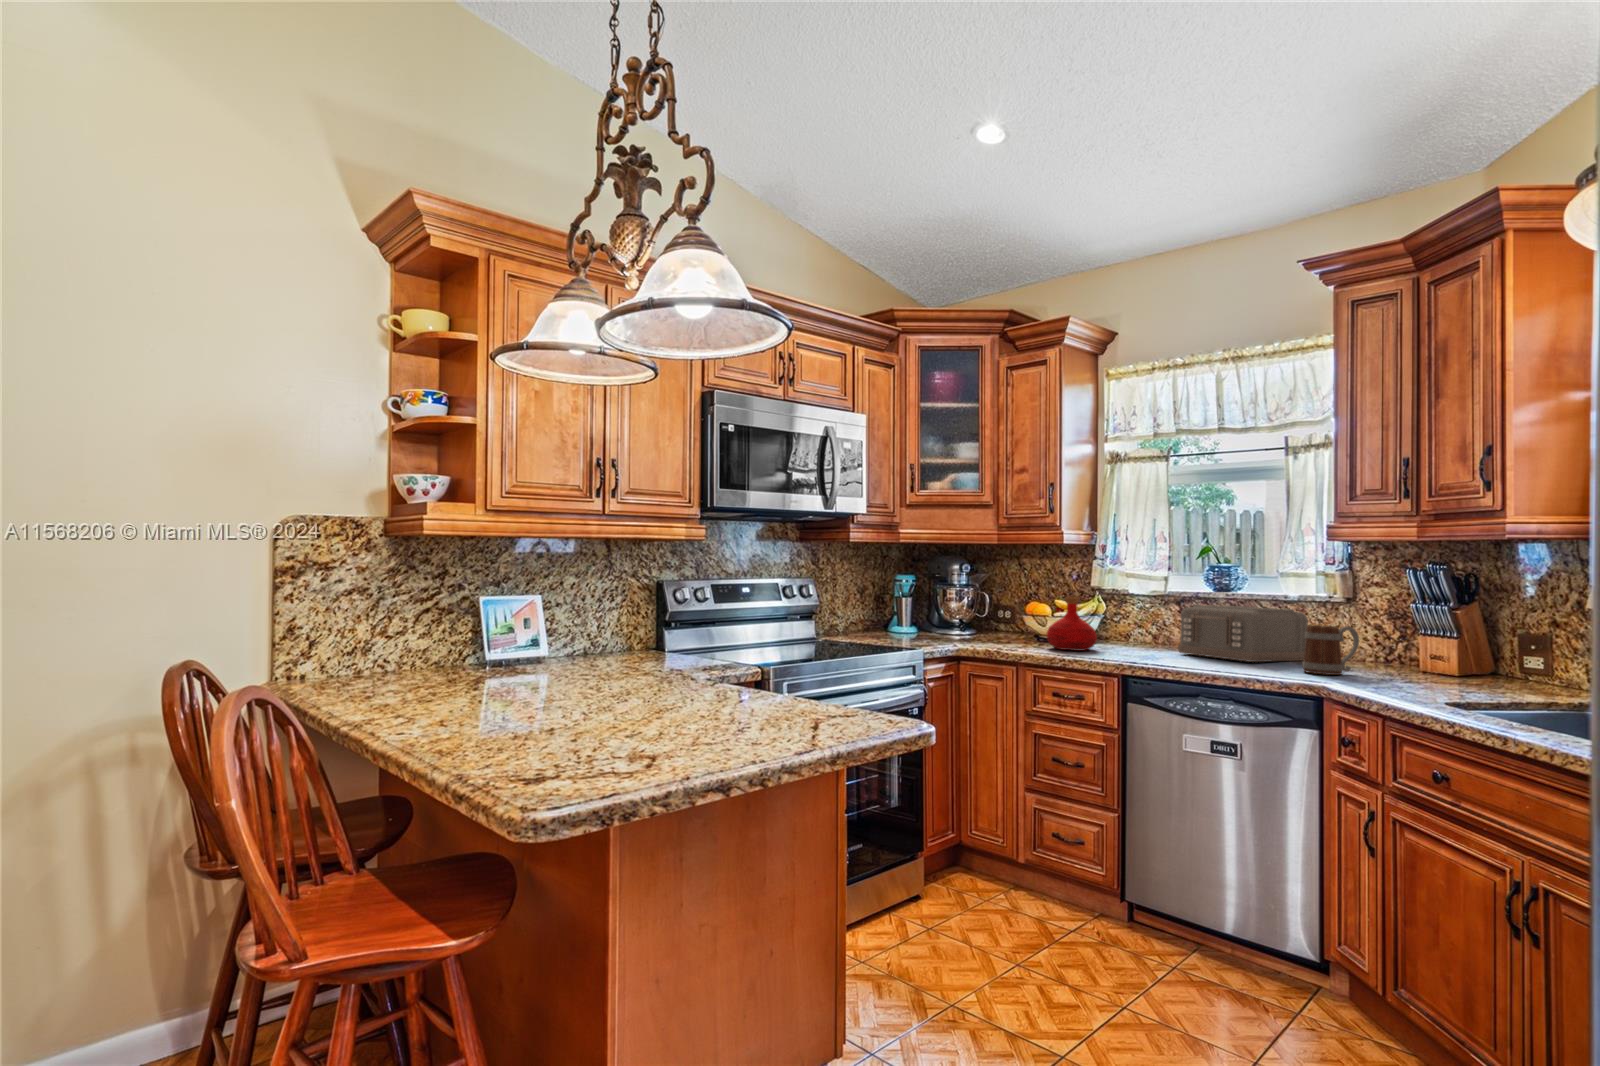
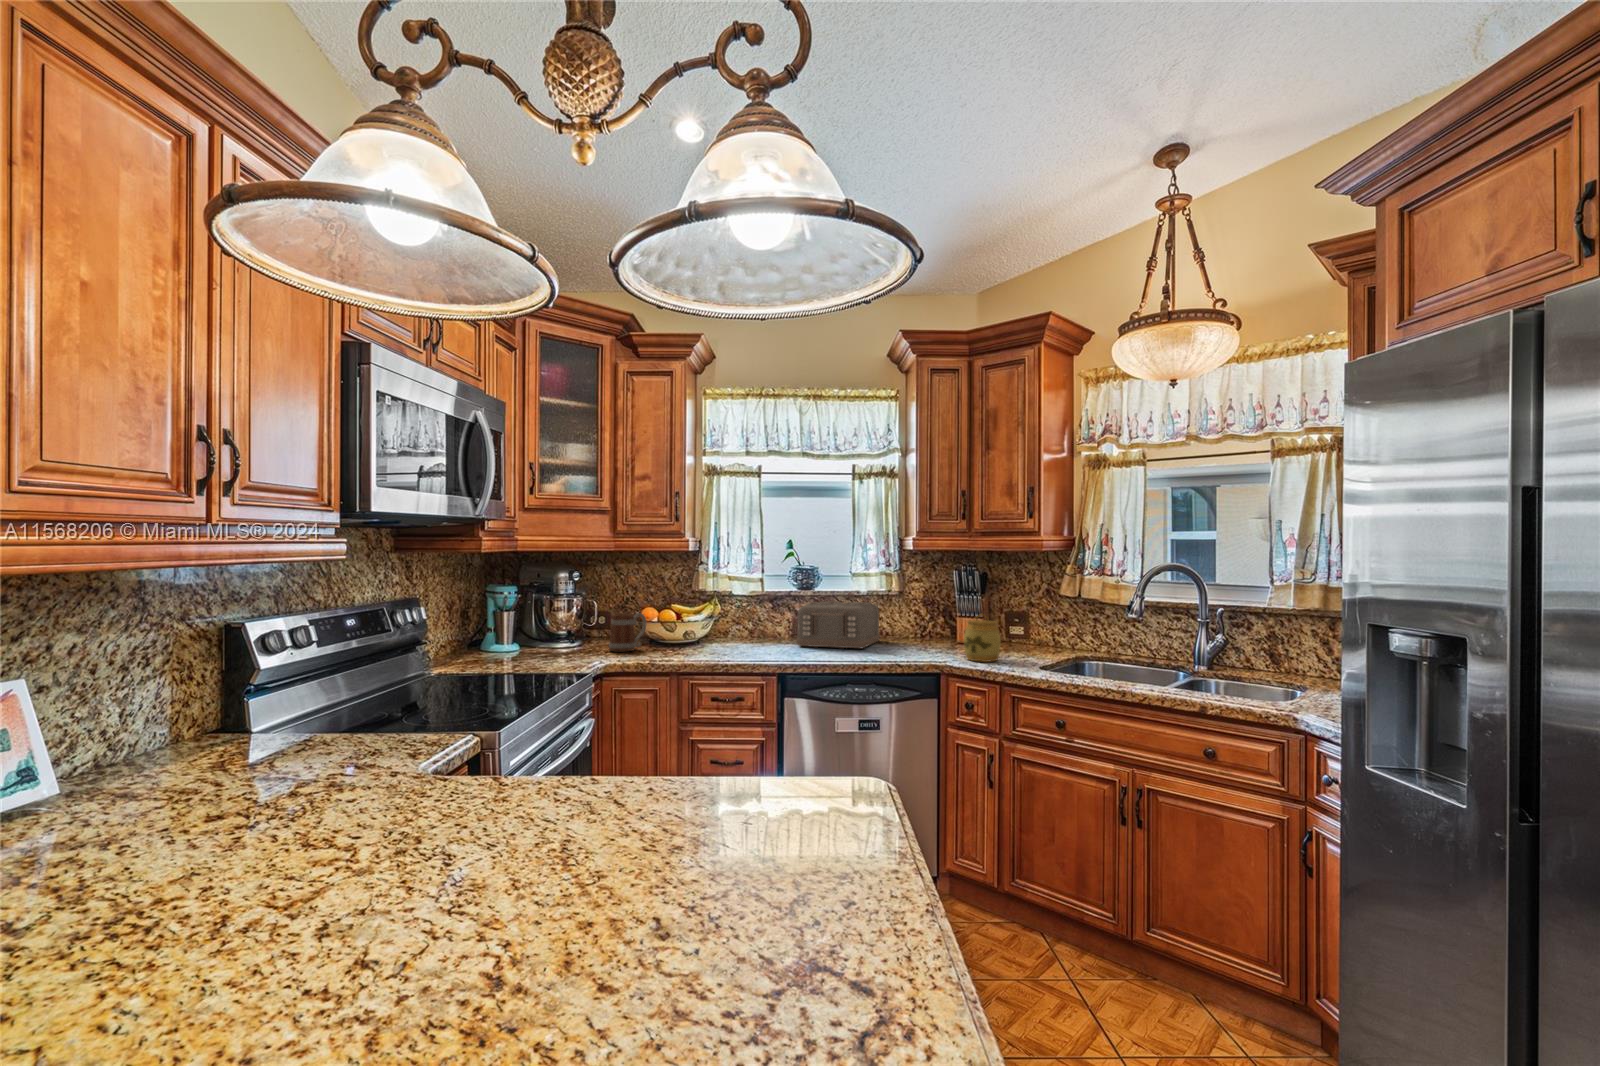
bottle: present [1047,597,1097,651] -> none [690,603,736,654]
jar: none [1363,624,1422,690] -> present [964,613,1001,662]
mug: present [1302,625,1359,675] -> present [609,613,646,651]

